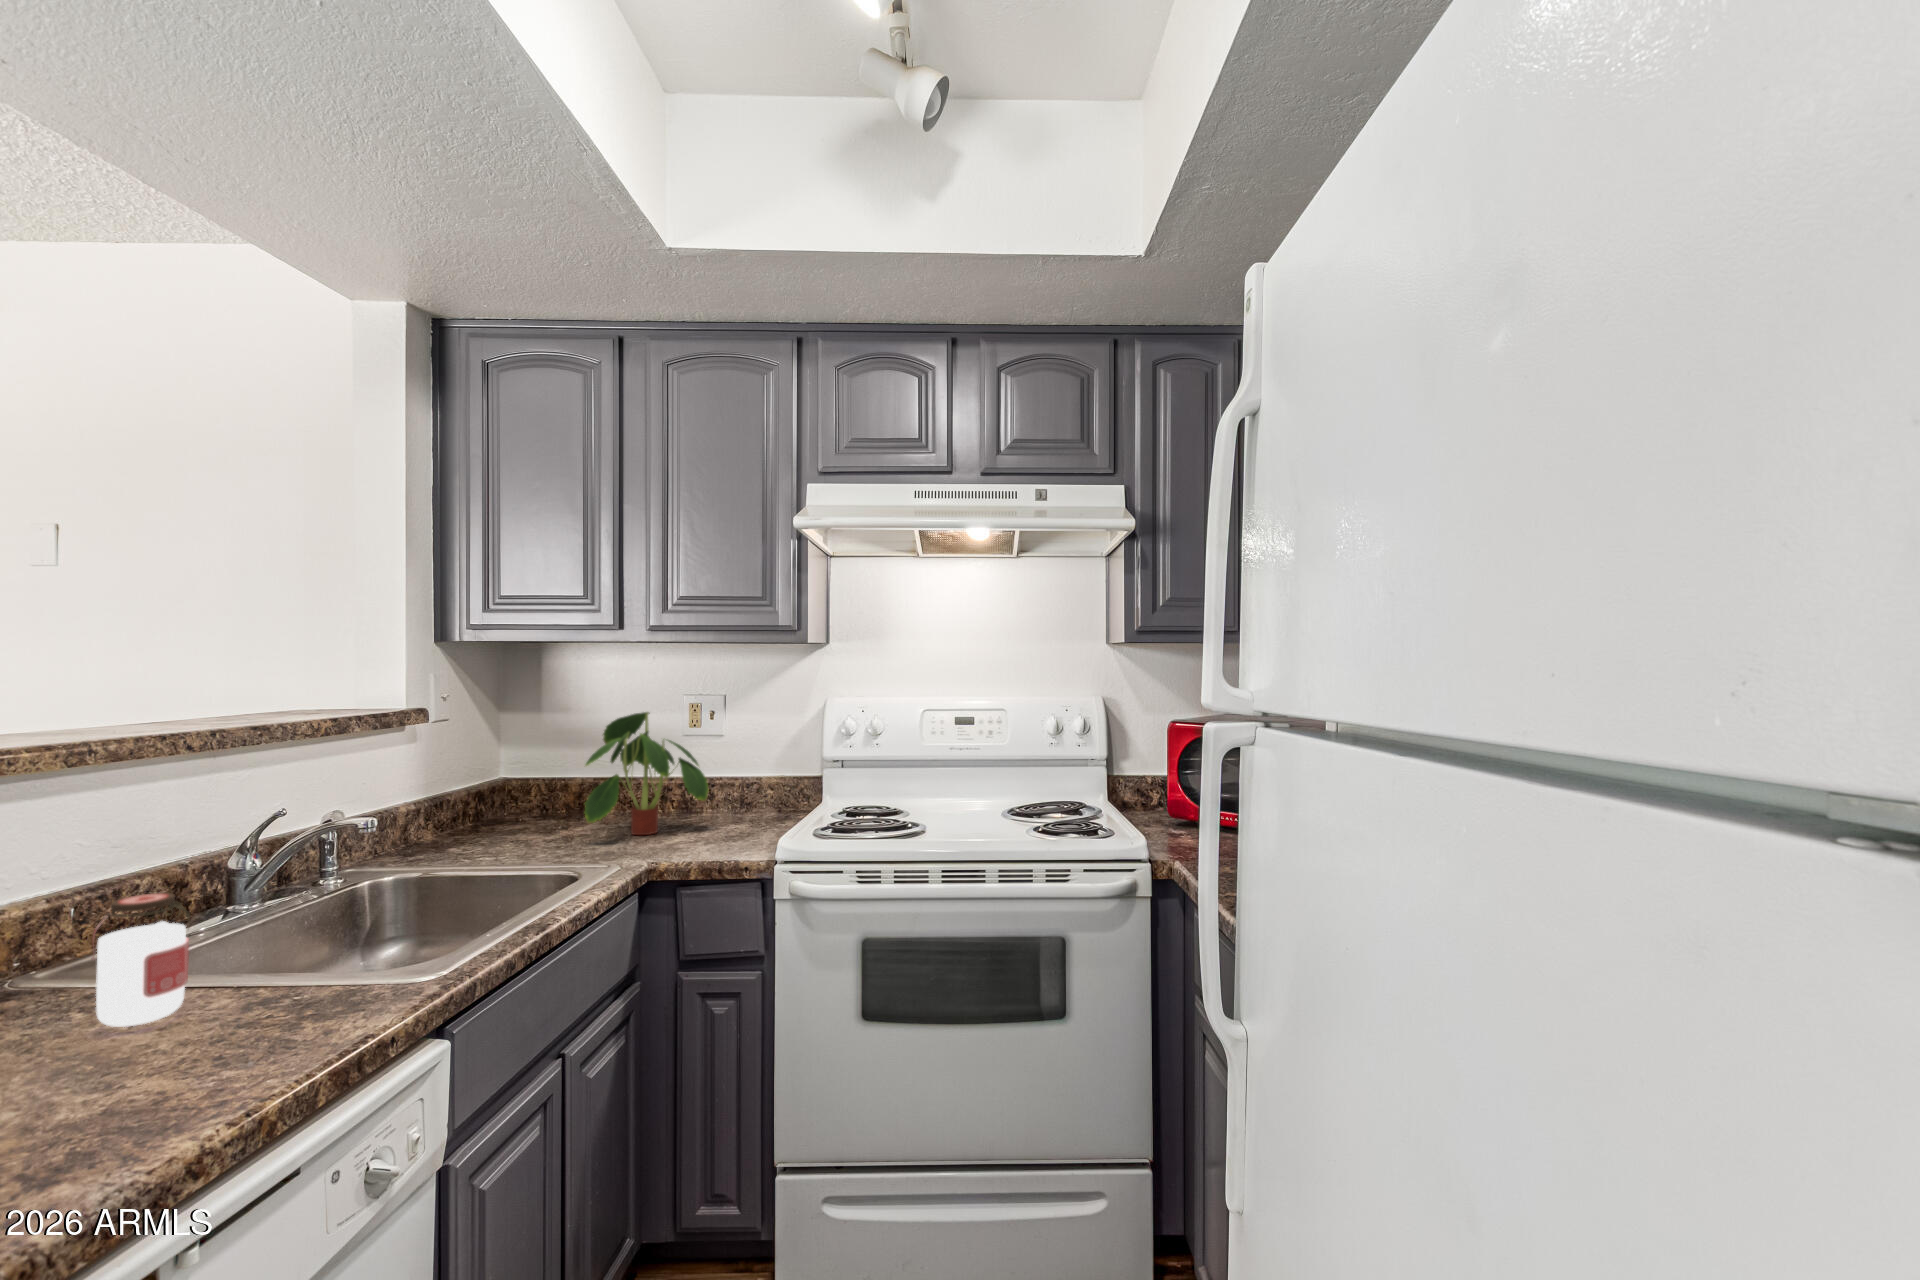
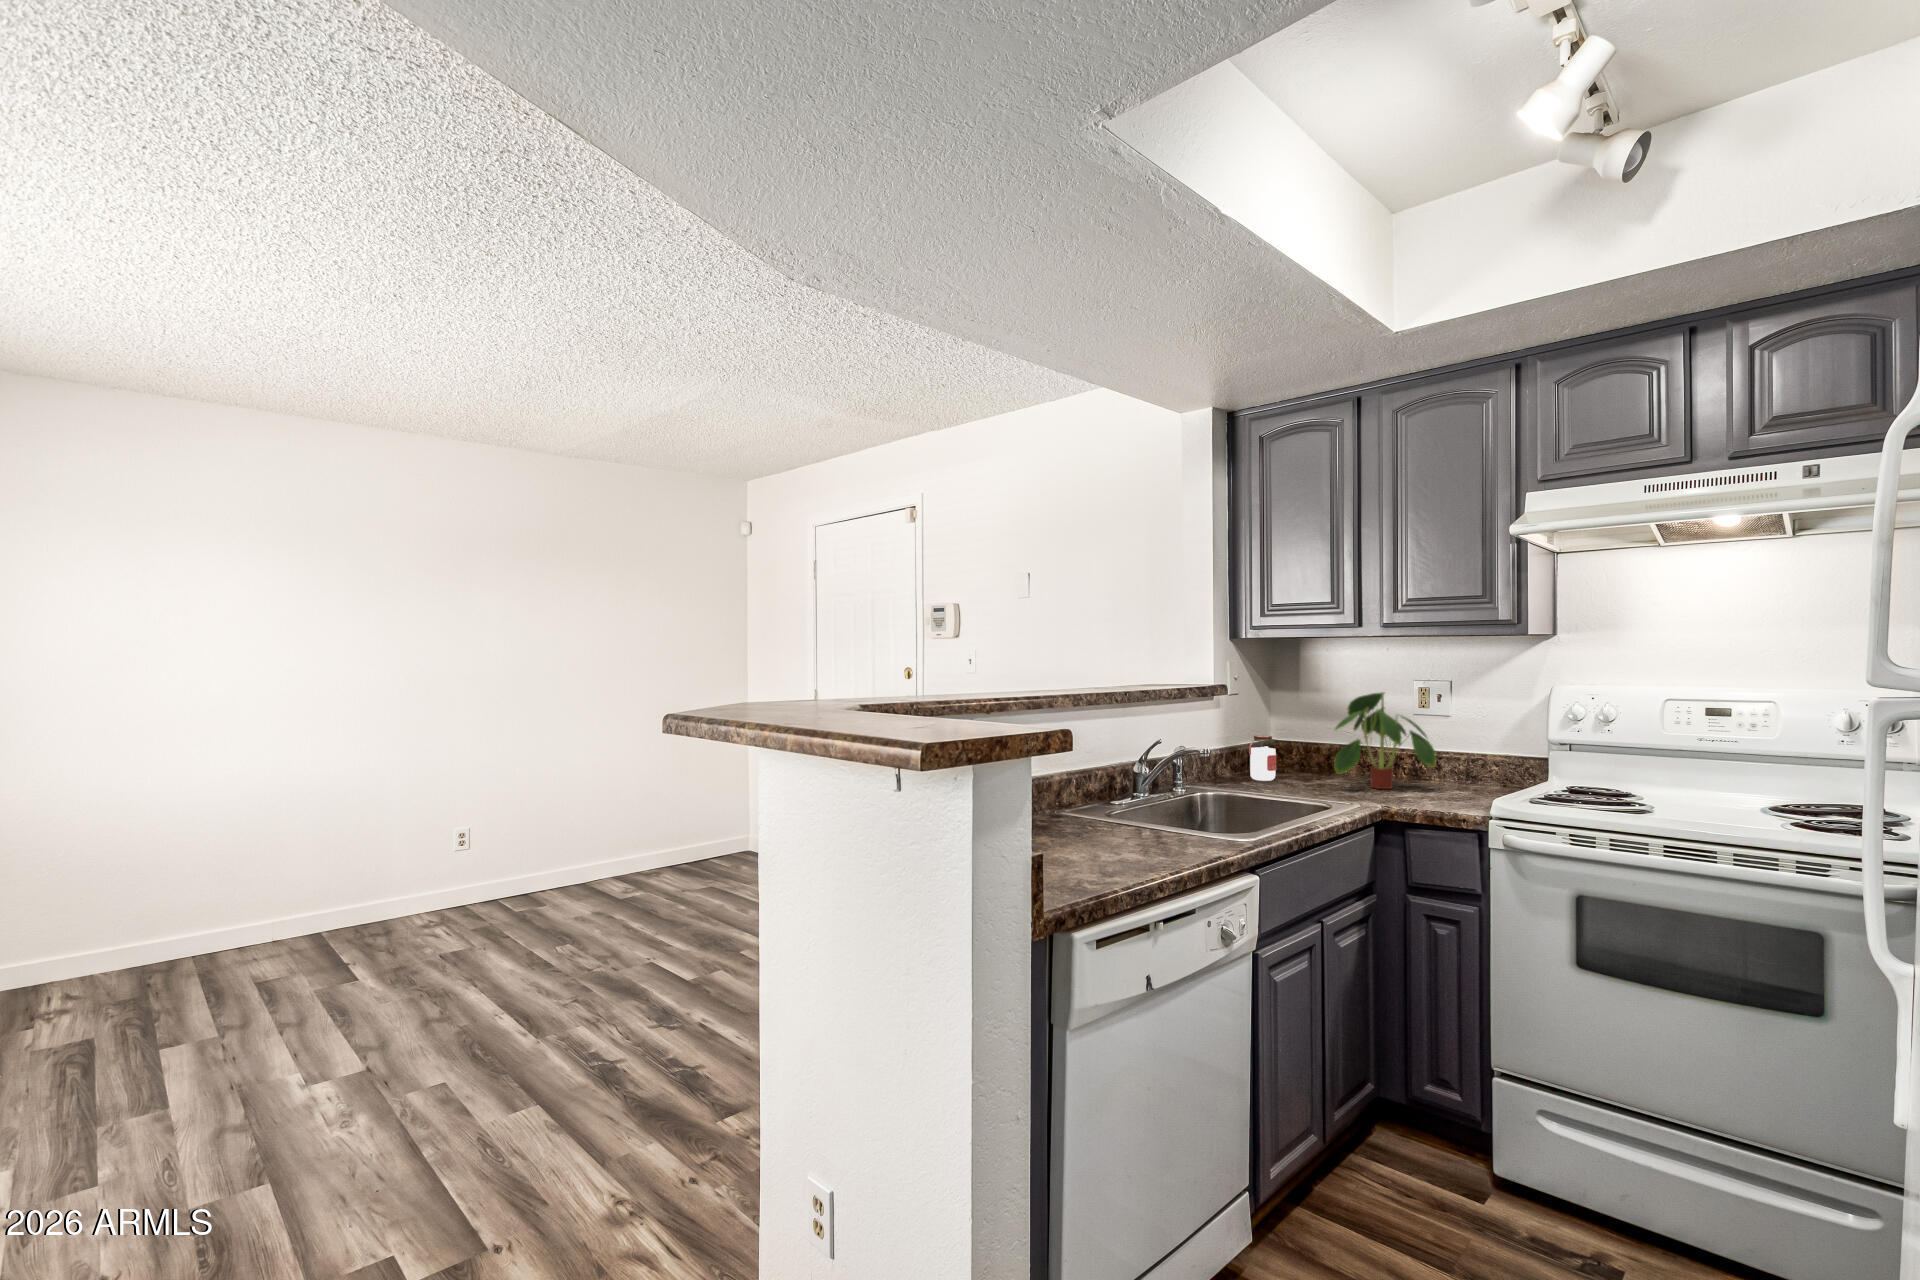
jar: present [92,893,190,1027] -> present [1249,735,1276,781]

